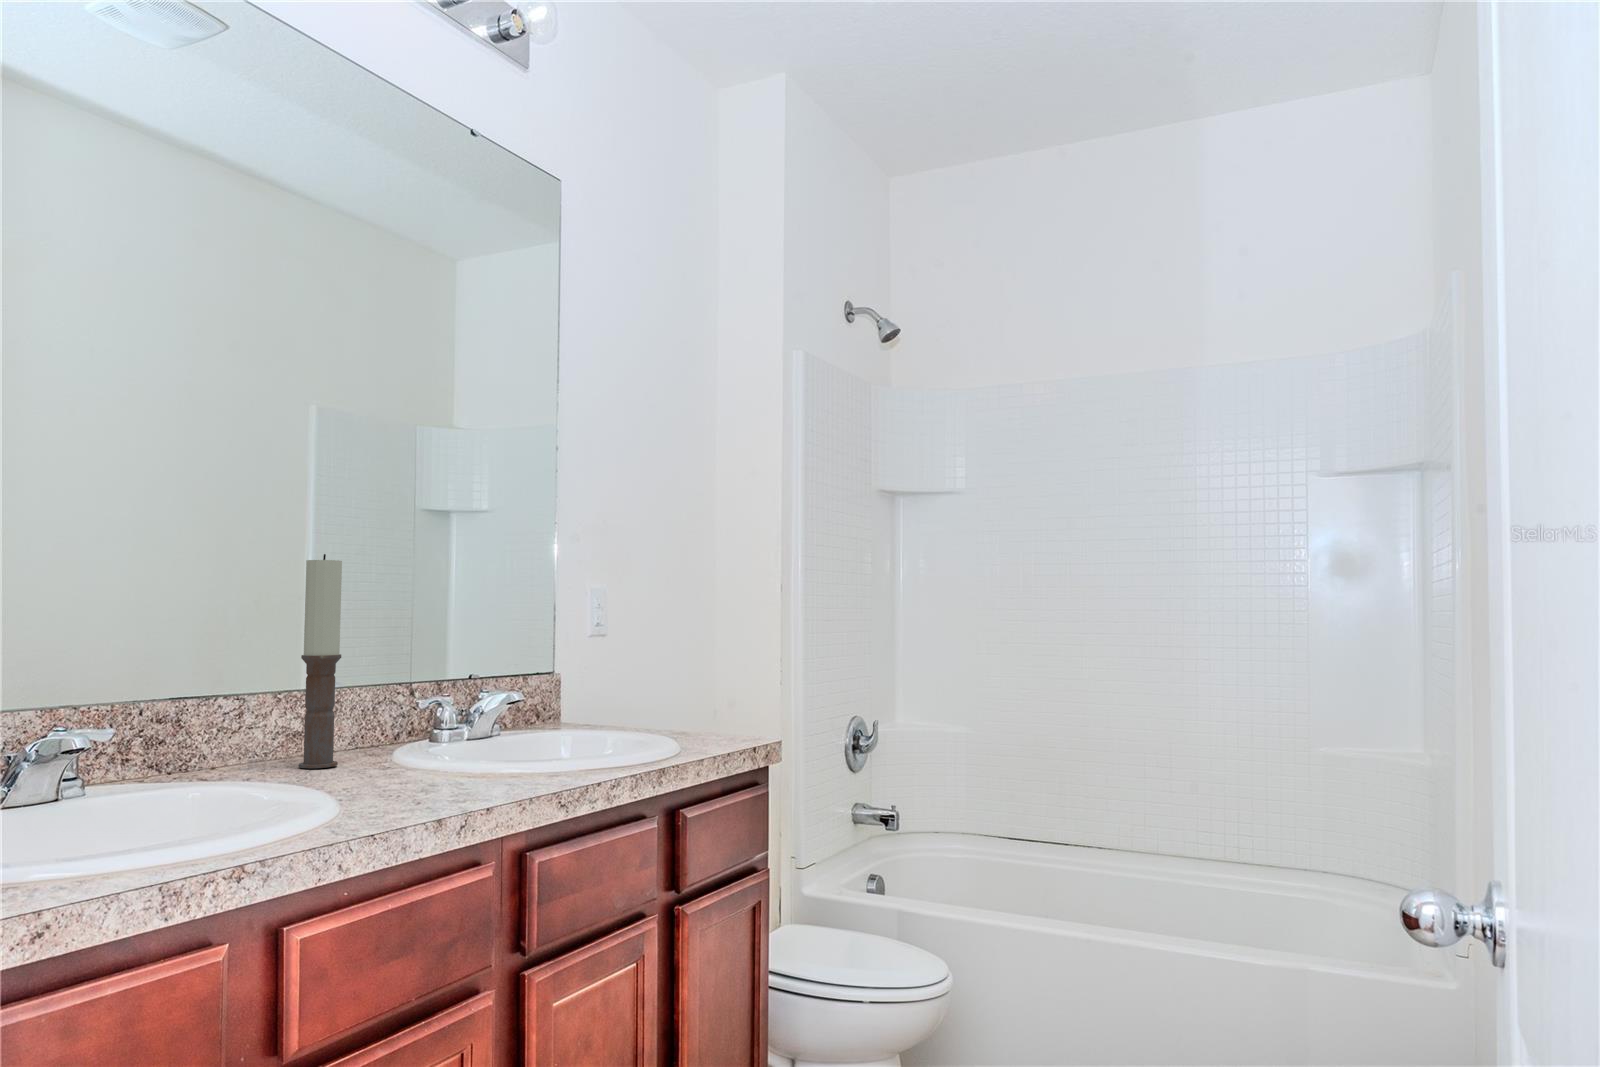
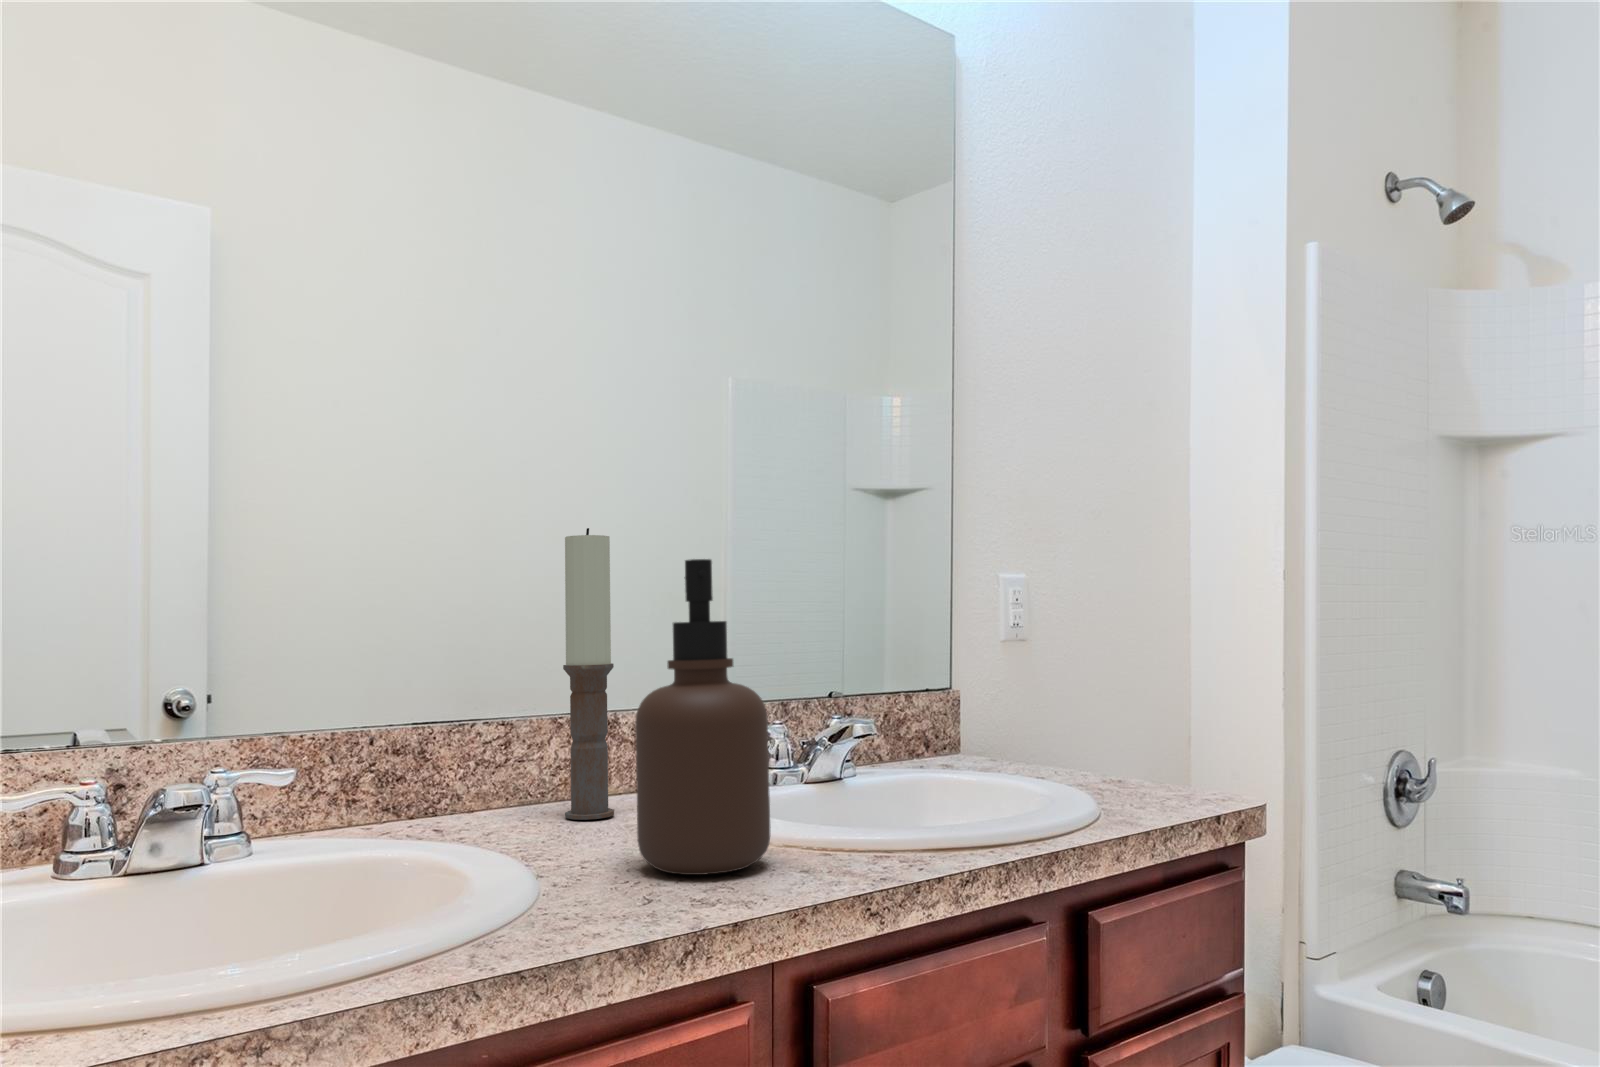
soap dispenser: none [398,588,489,791] -> present [635,559,771,875]

